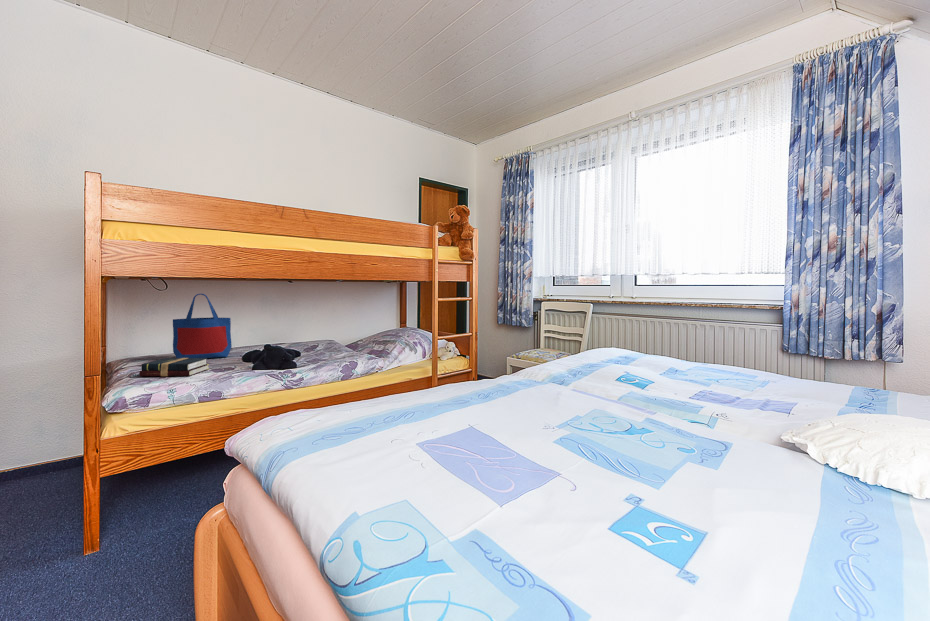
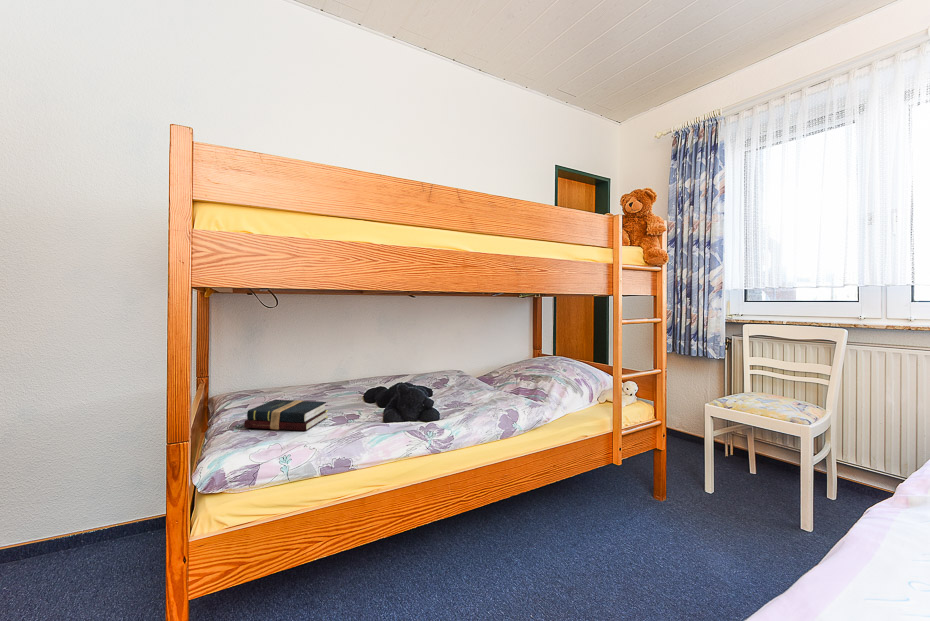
tote bag: present [173,294,232,358] -> none [282,312,348,398]

